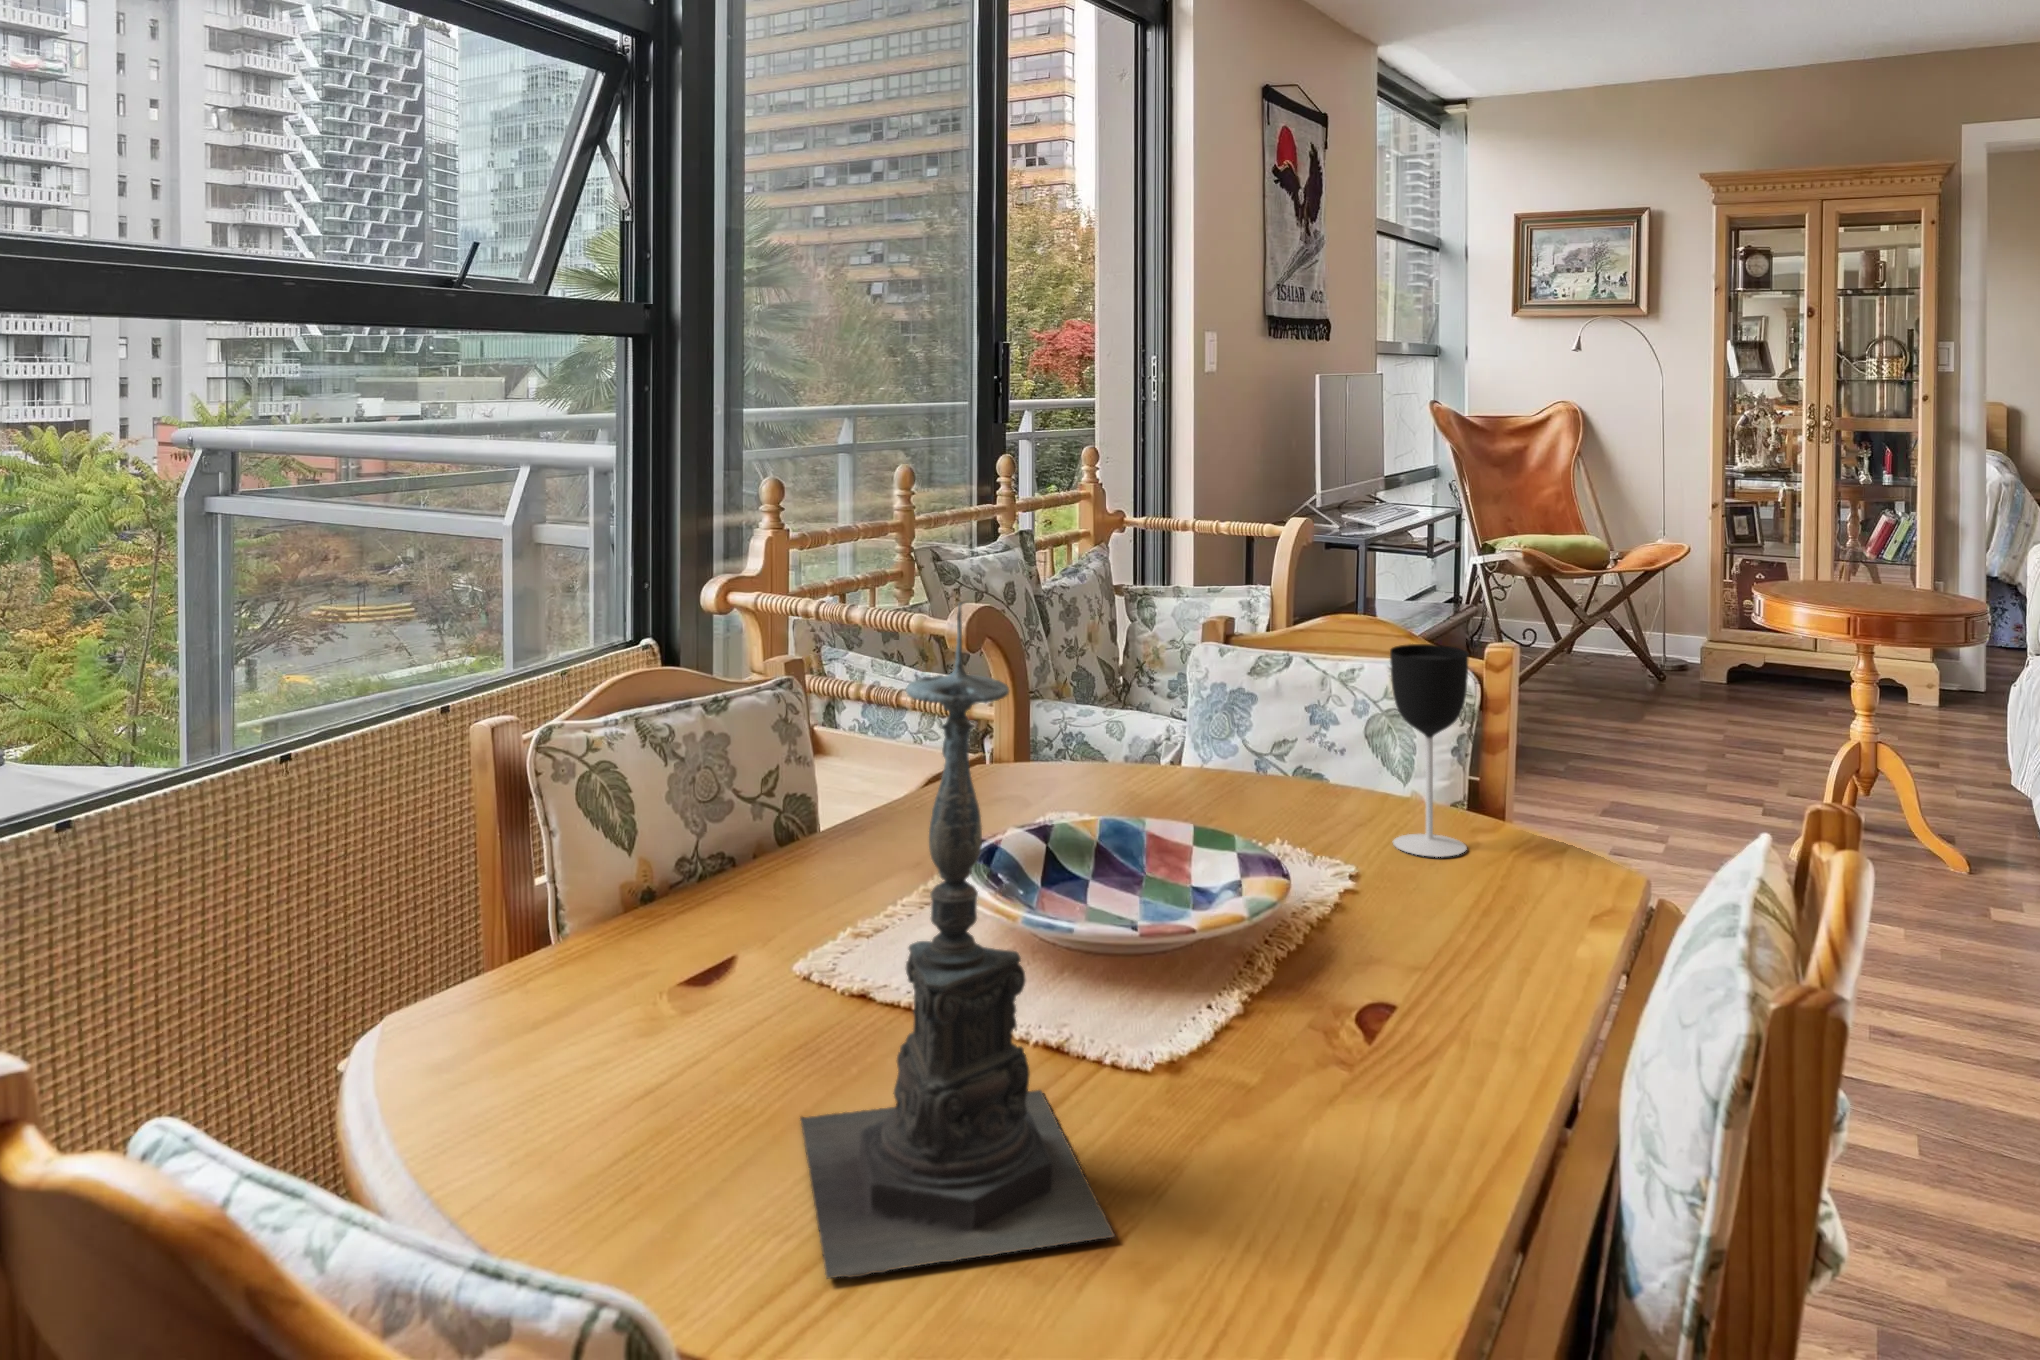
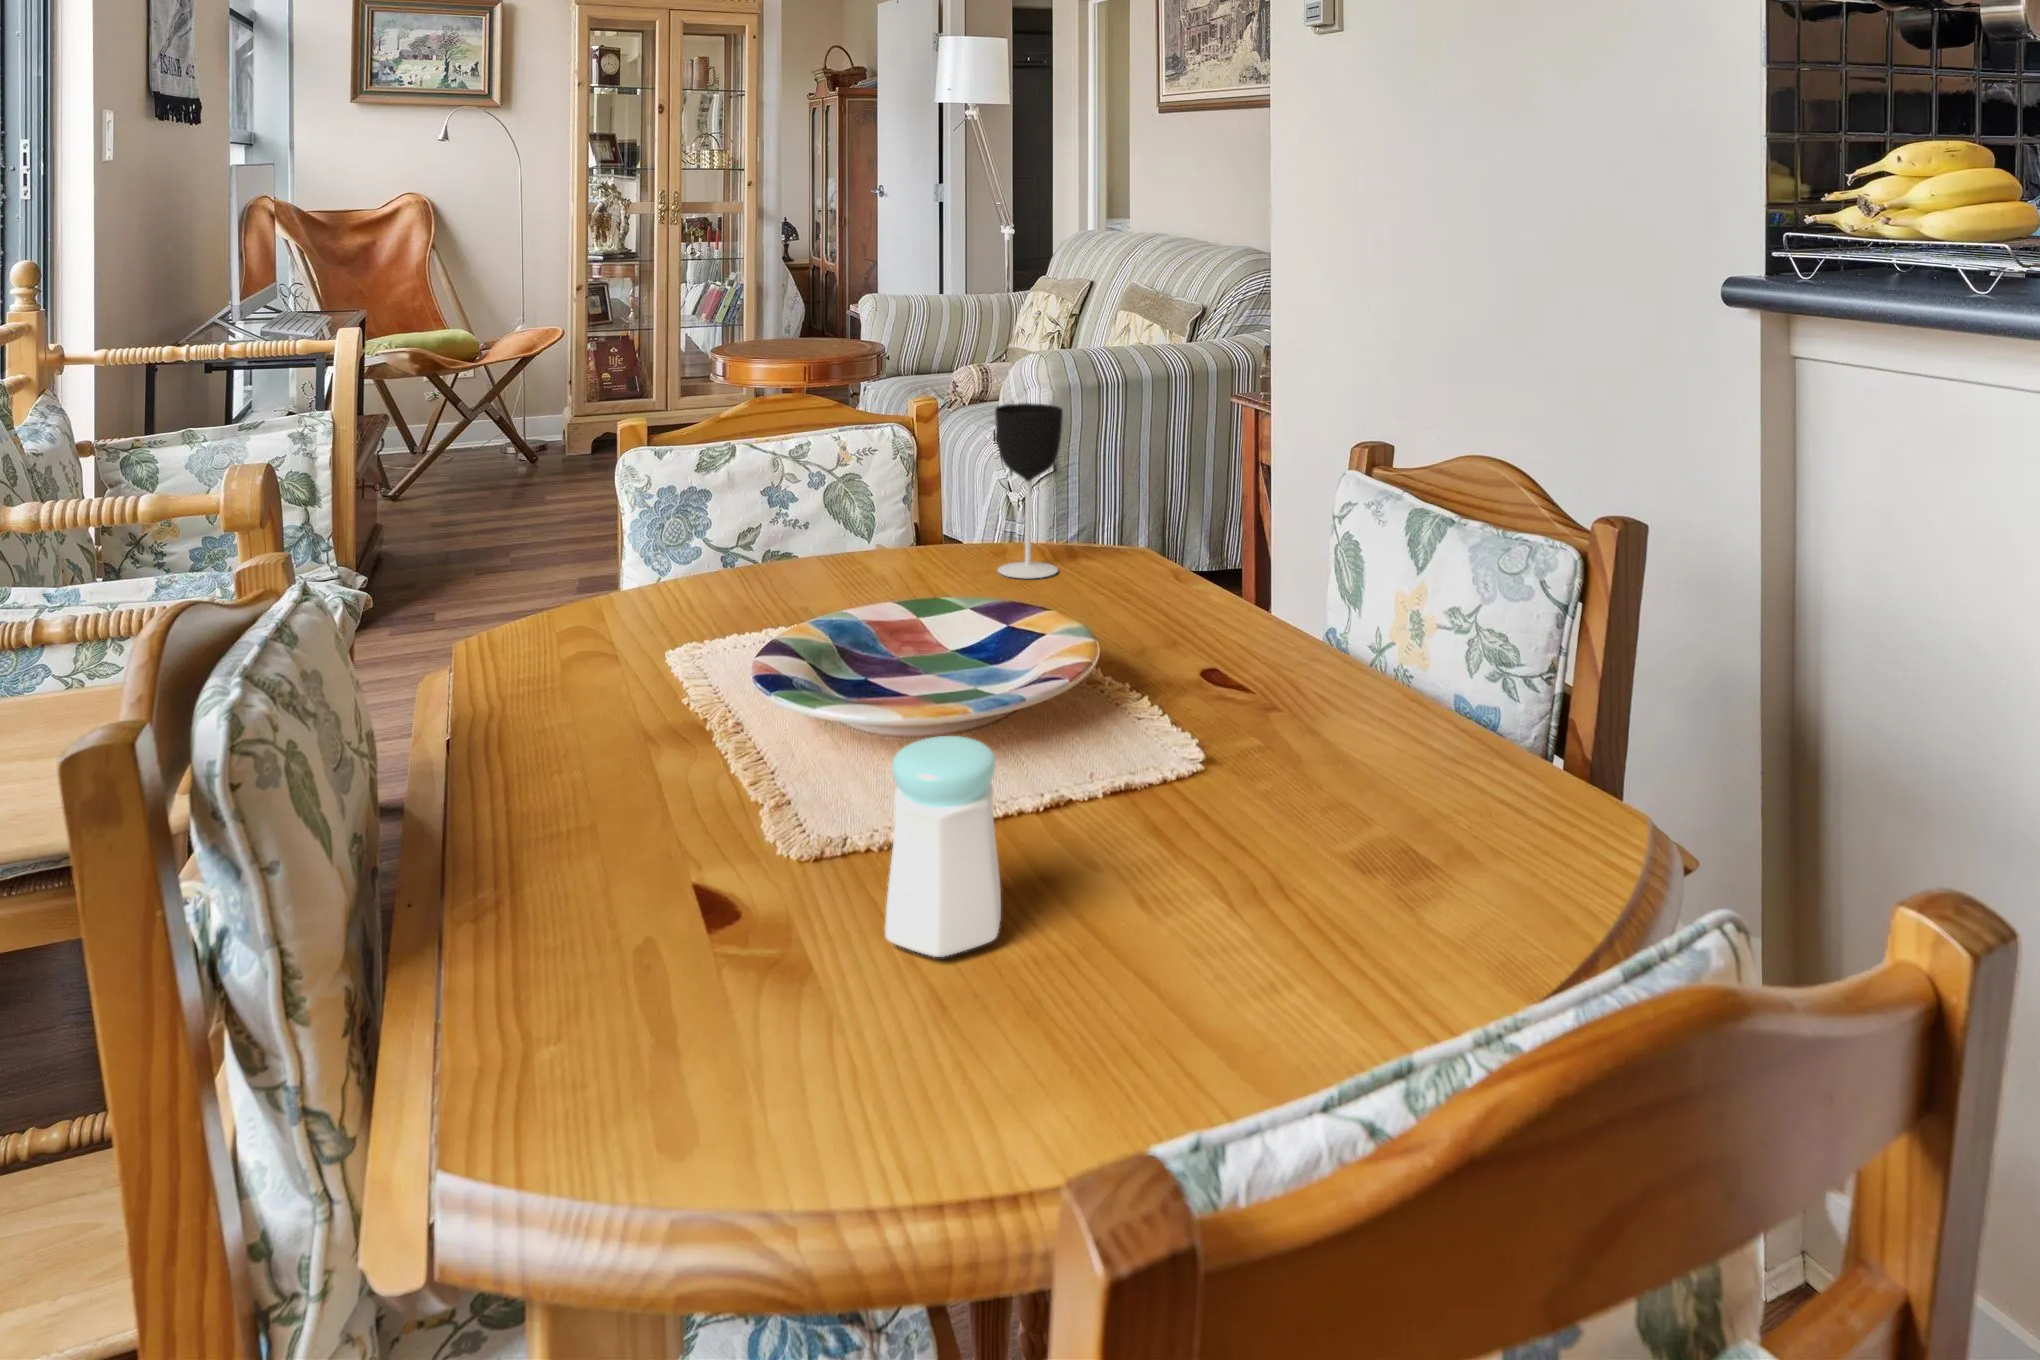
candle holder: present [800,602,1114,1279] -> none [1141,372,1443,944]
salt shaker: none [591,885,700,1086] -> present [885,736,1001,957]

